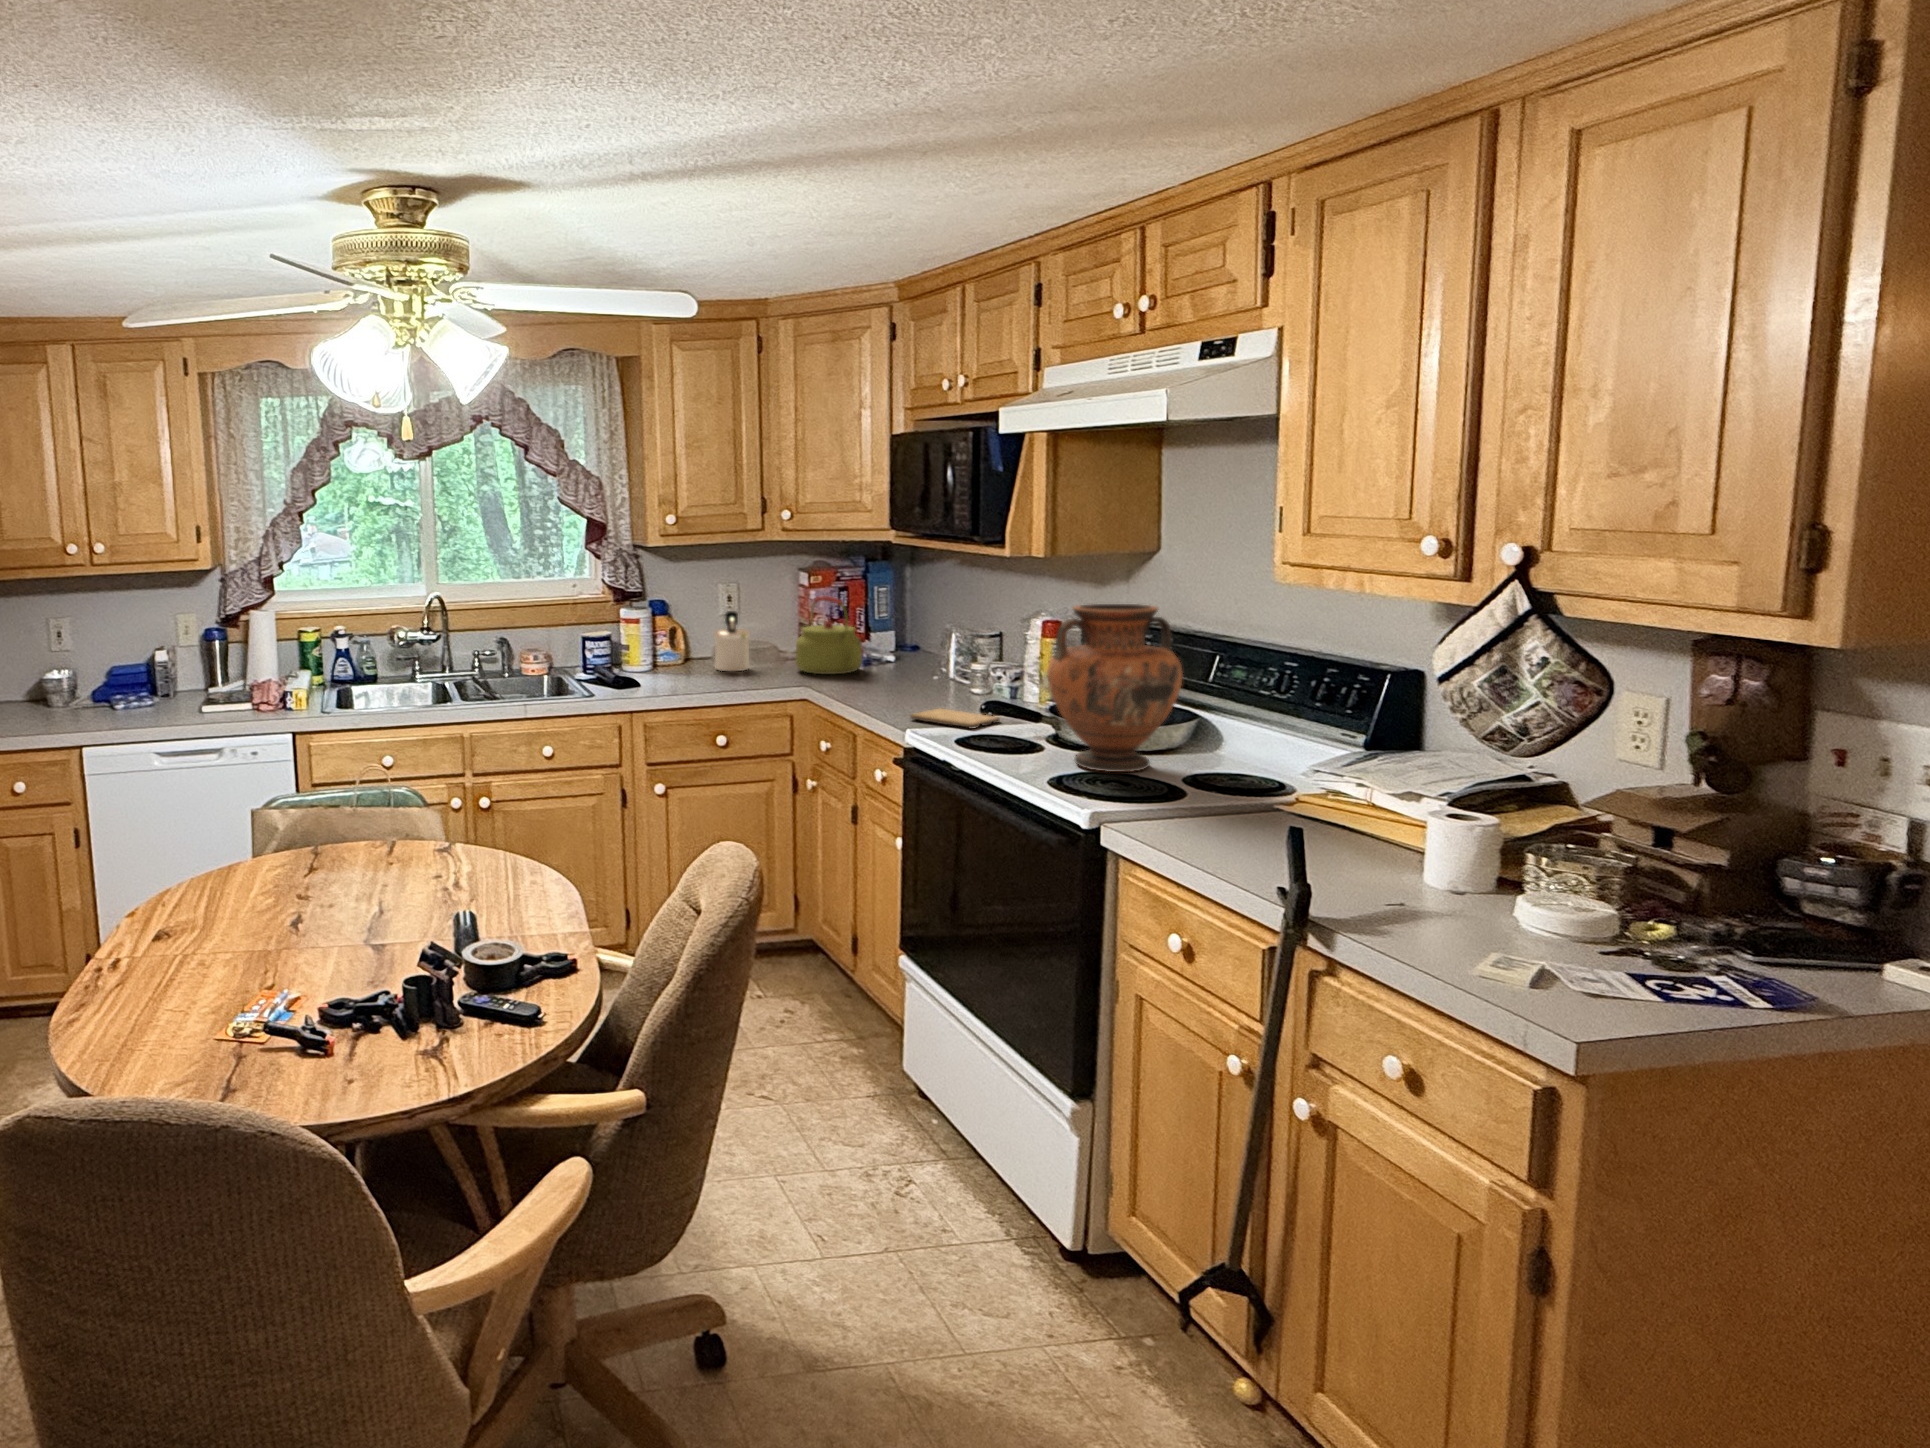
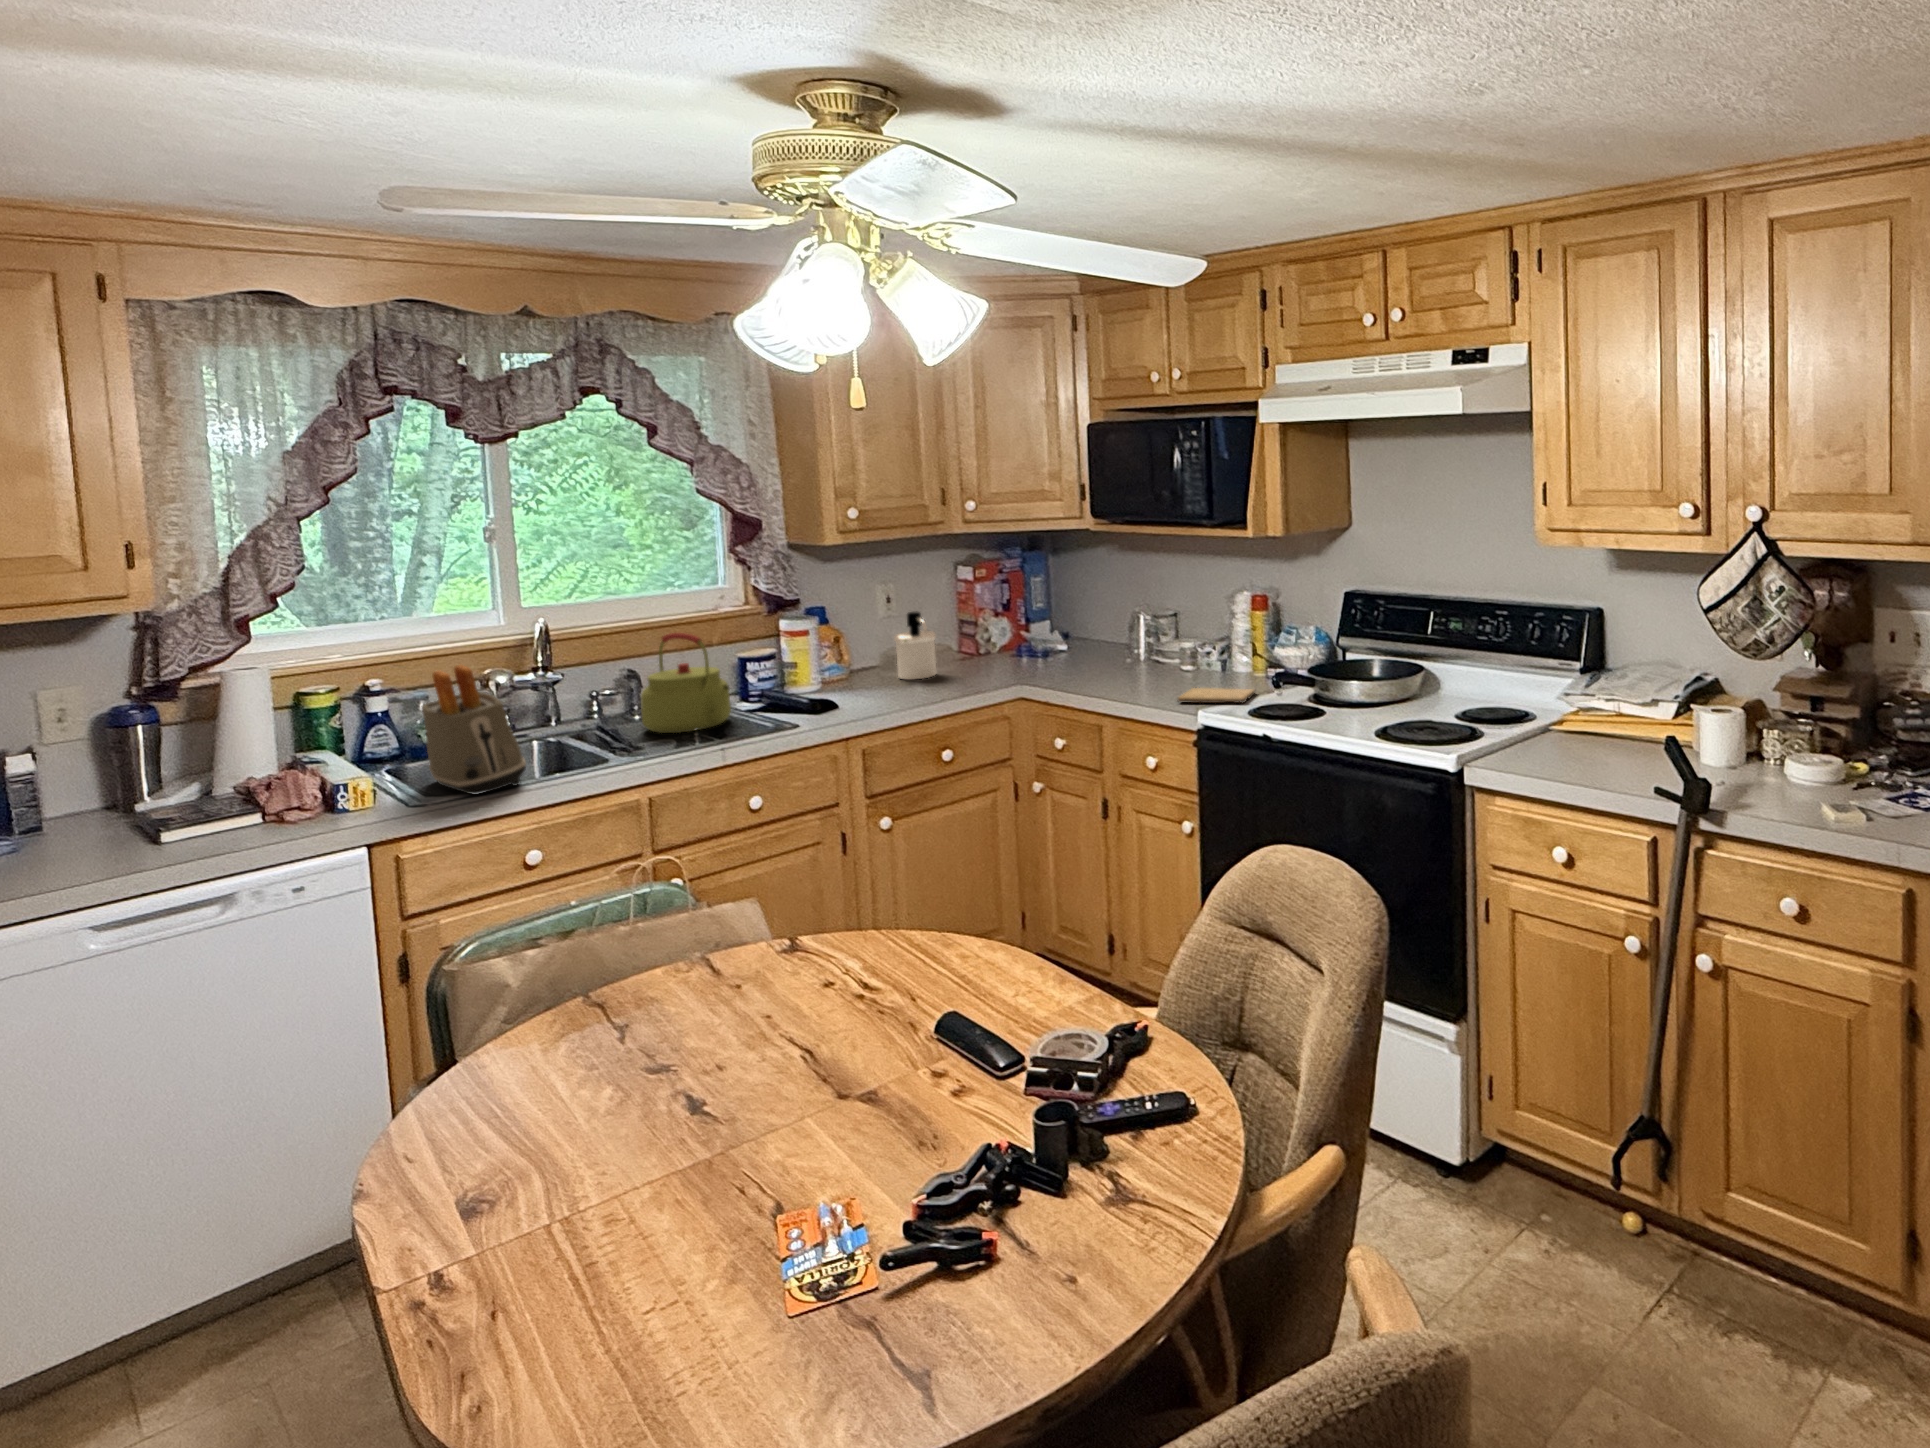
kettle: present [796,596,862,674] -> present [641,633,731,733]
vase: present [1047,604,1183,772] -> none [1341,573,1449,723]
toaster: none [347,619,401,711] -> present [421,665,526,795]

